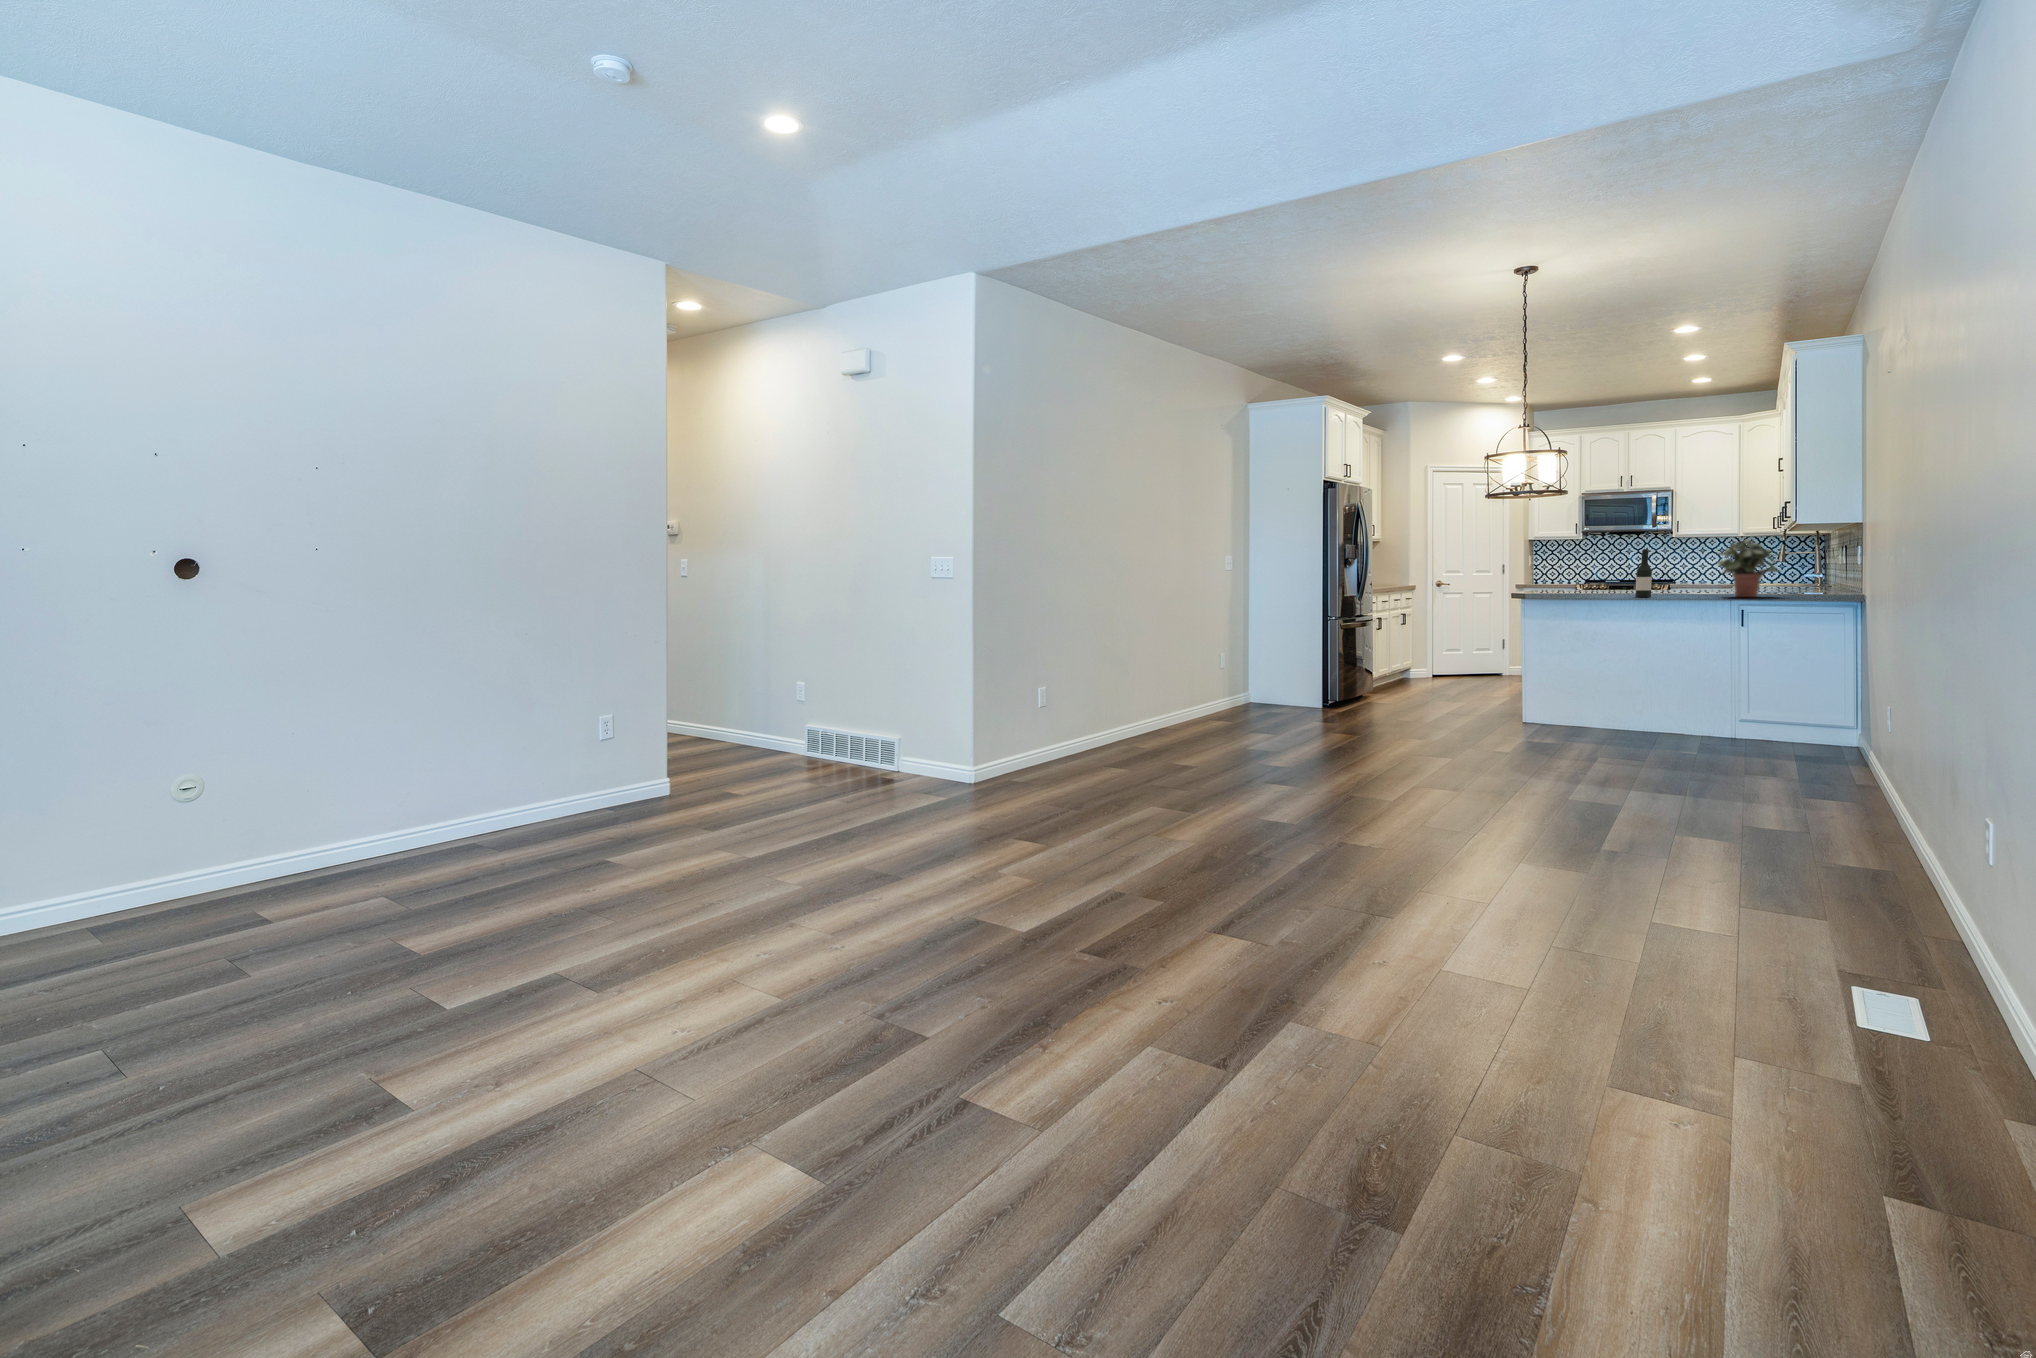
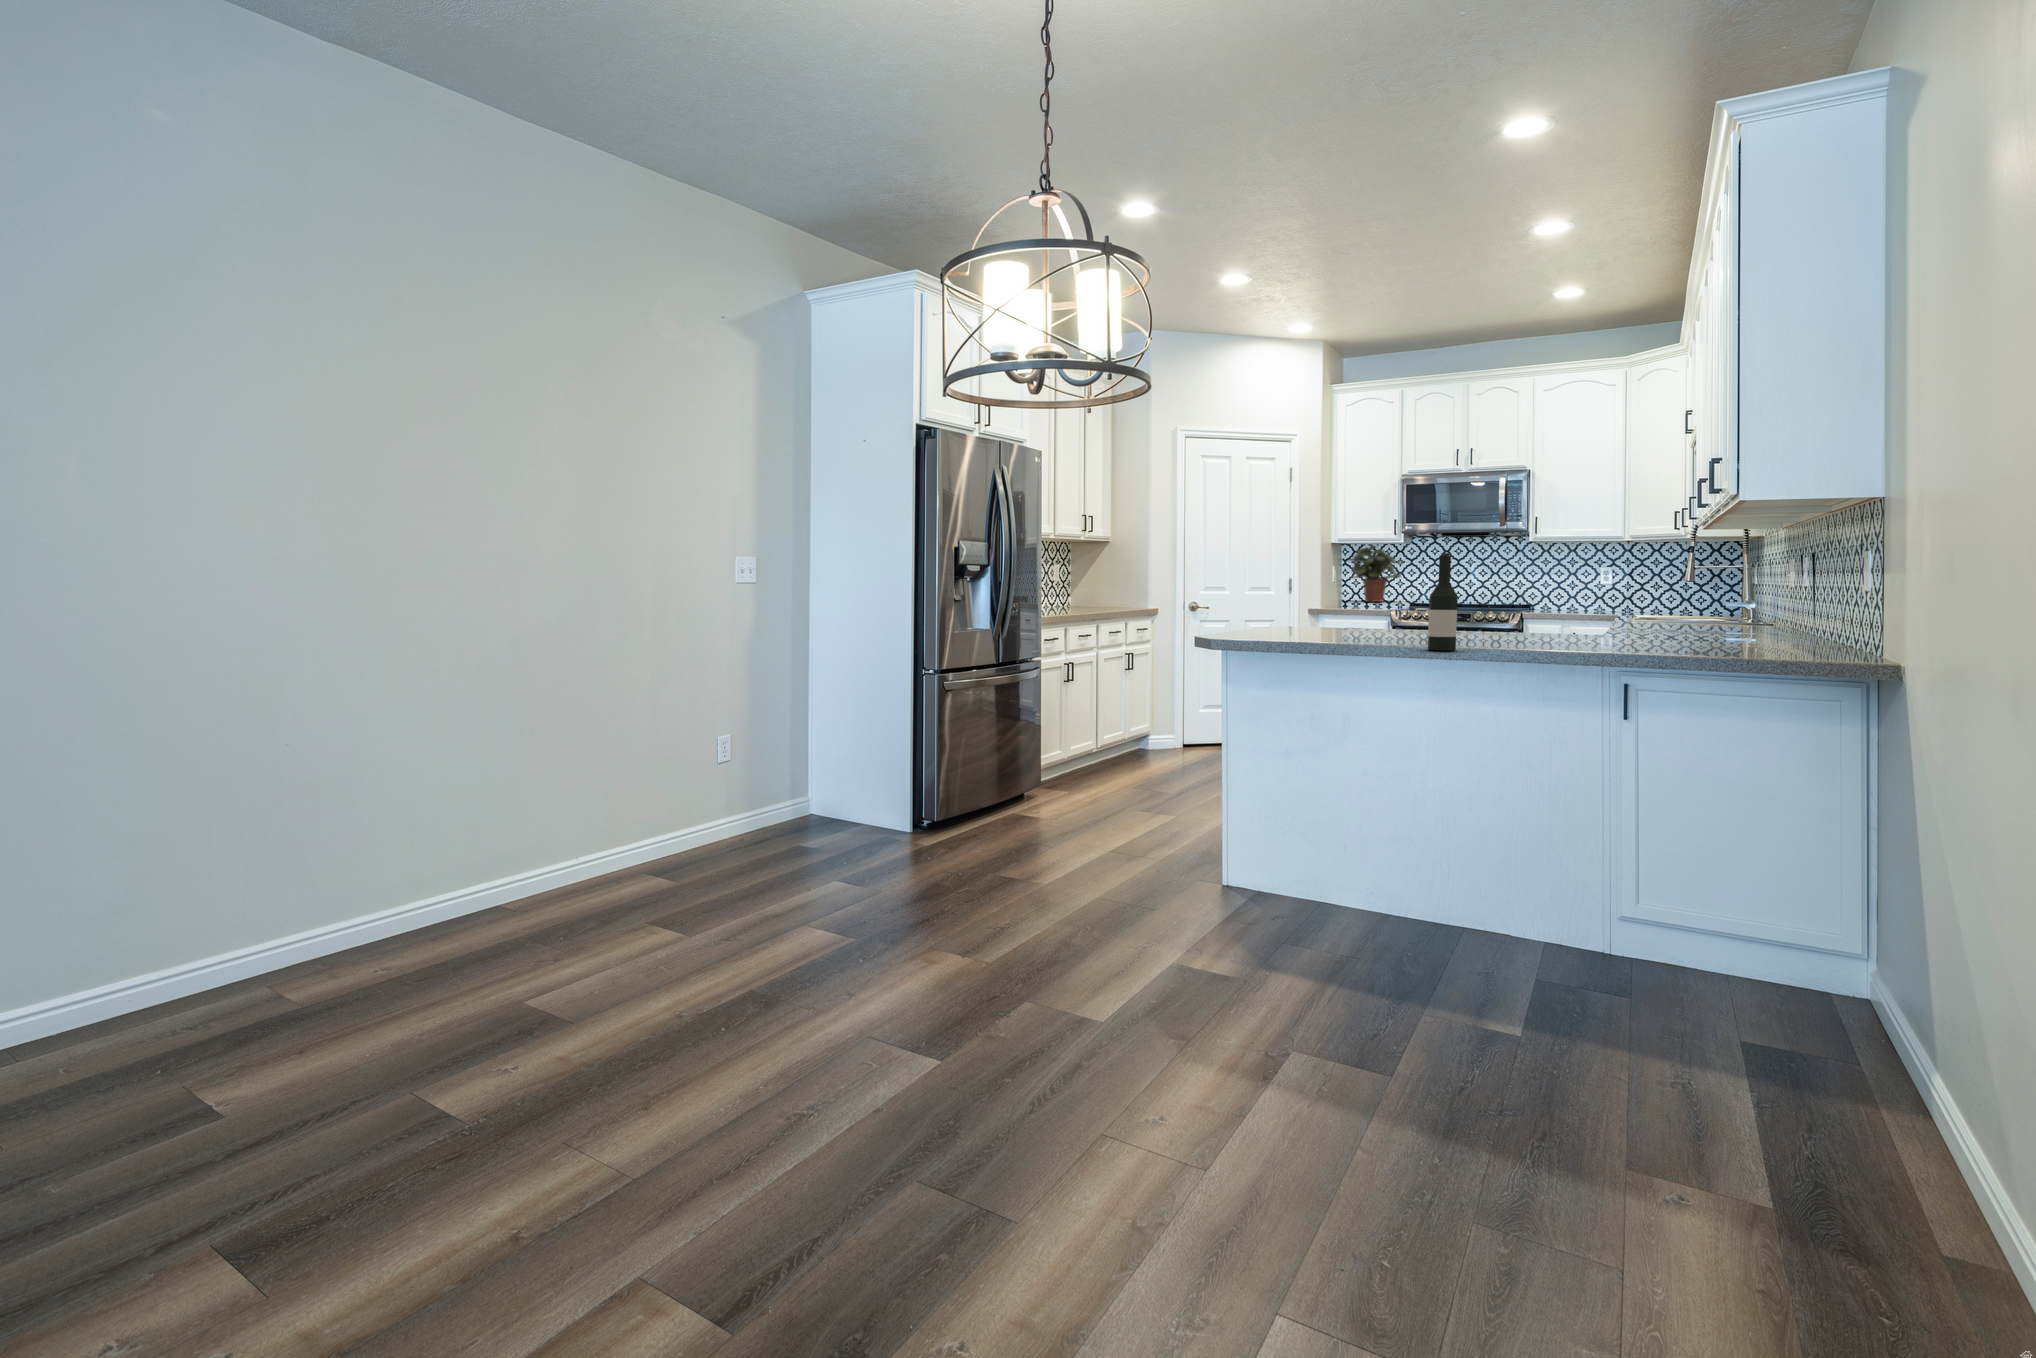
potted plant: present [1718,539,1781,597] -> present [1350,546,1401,602]

